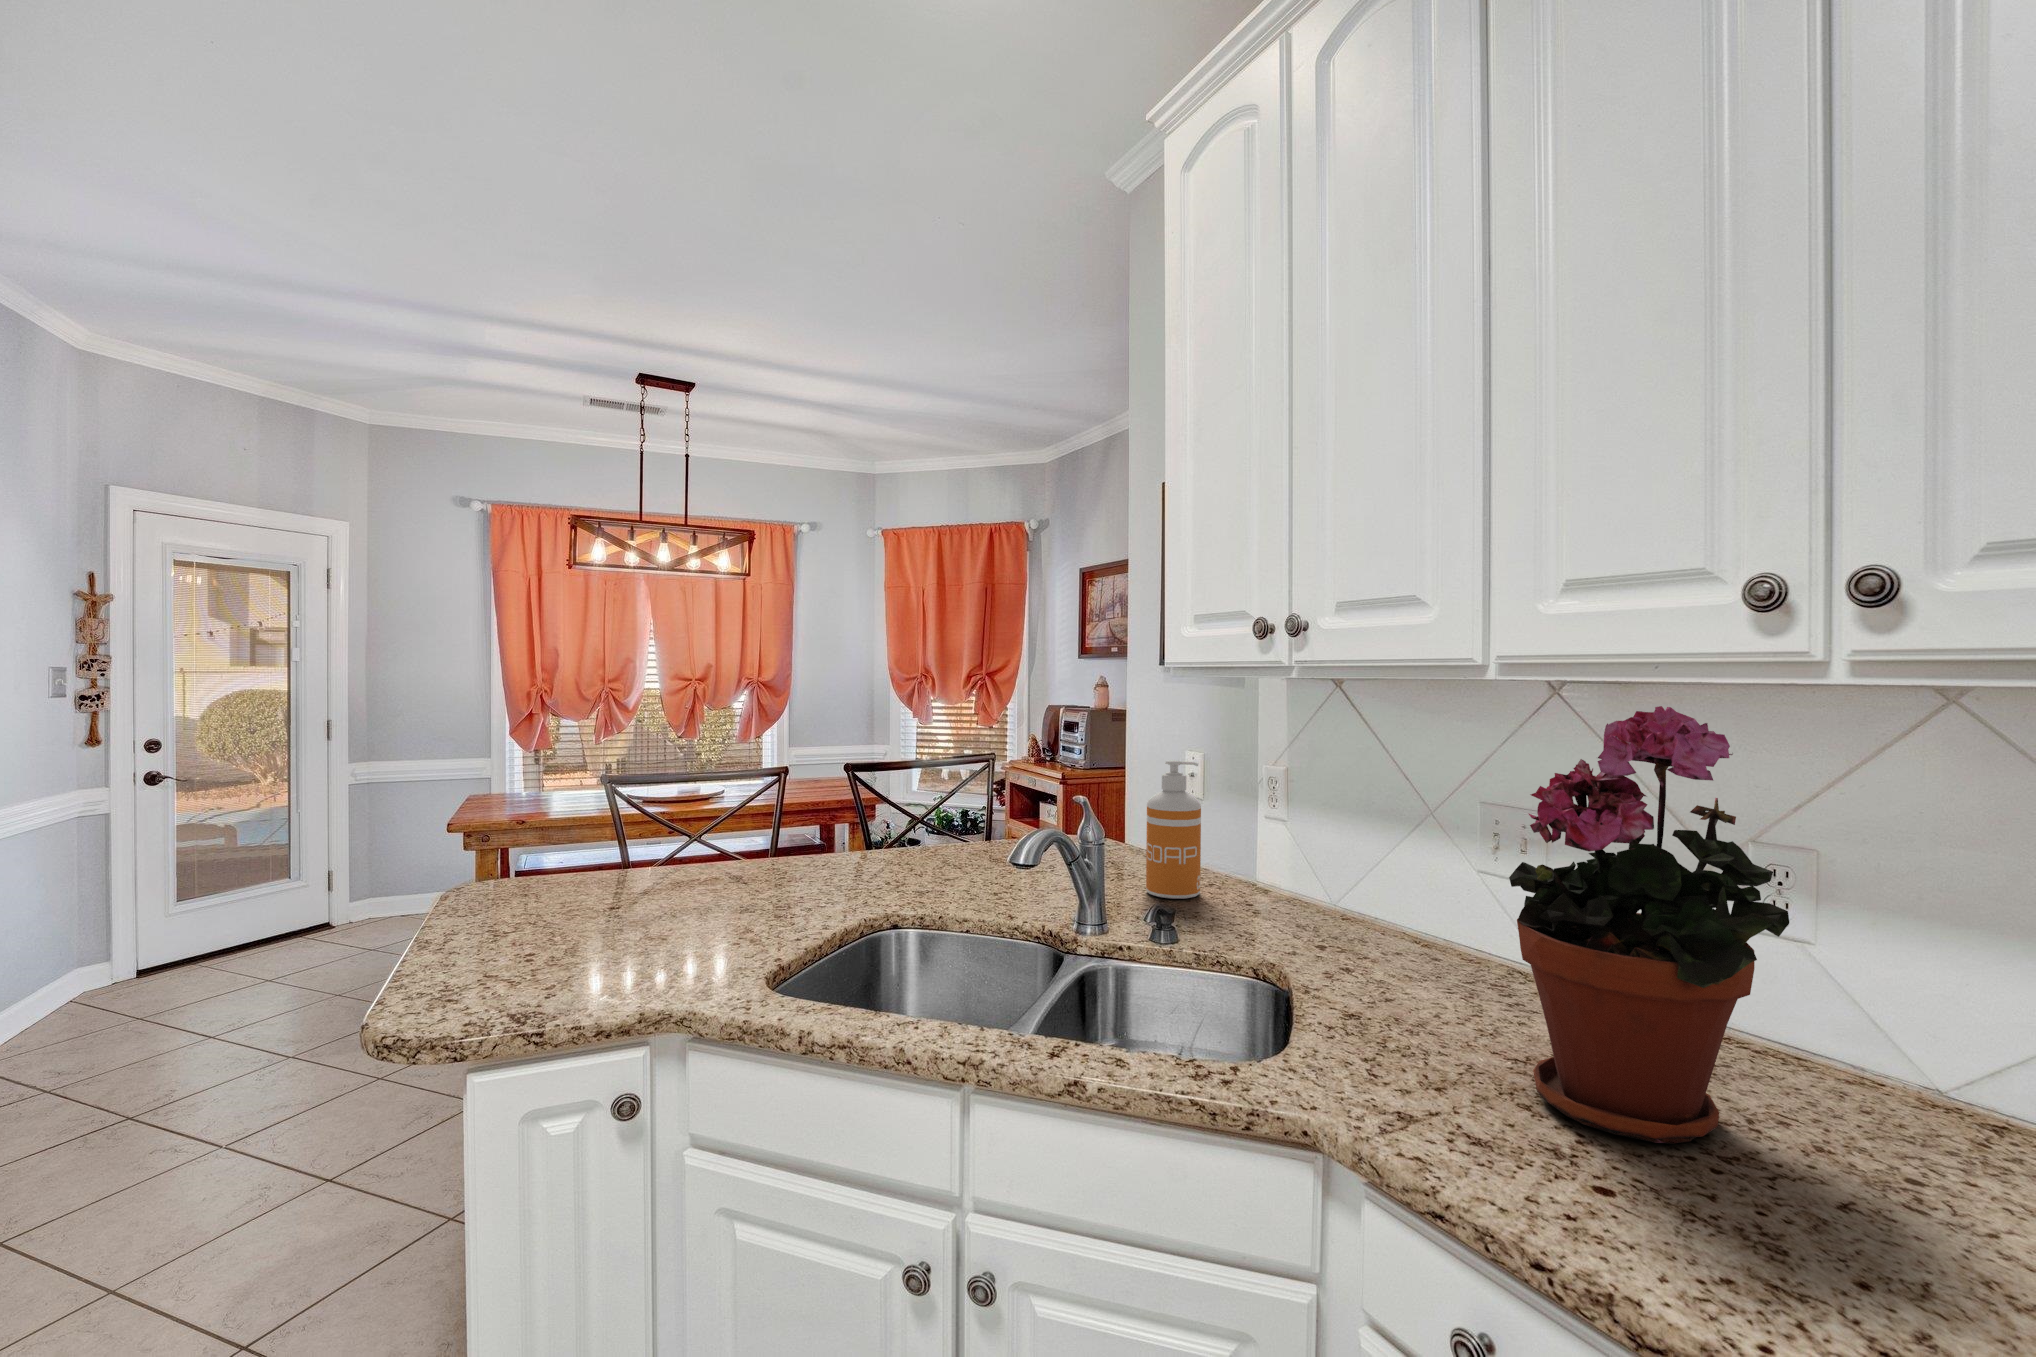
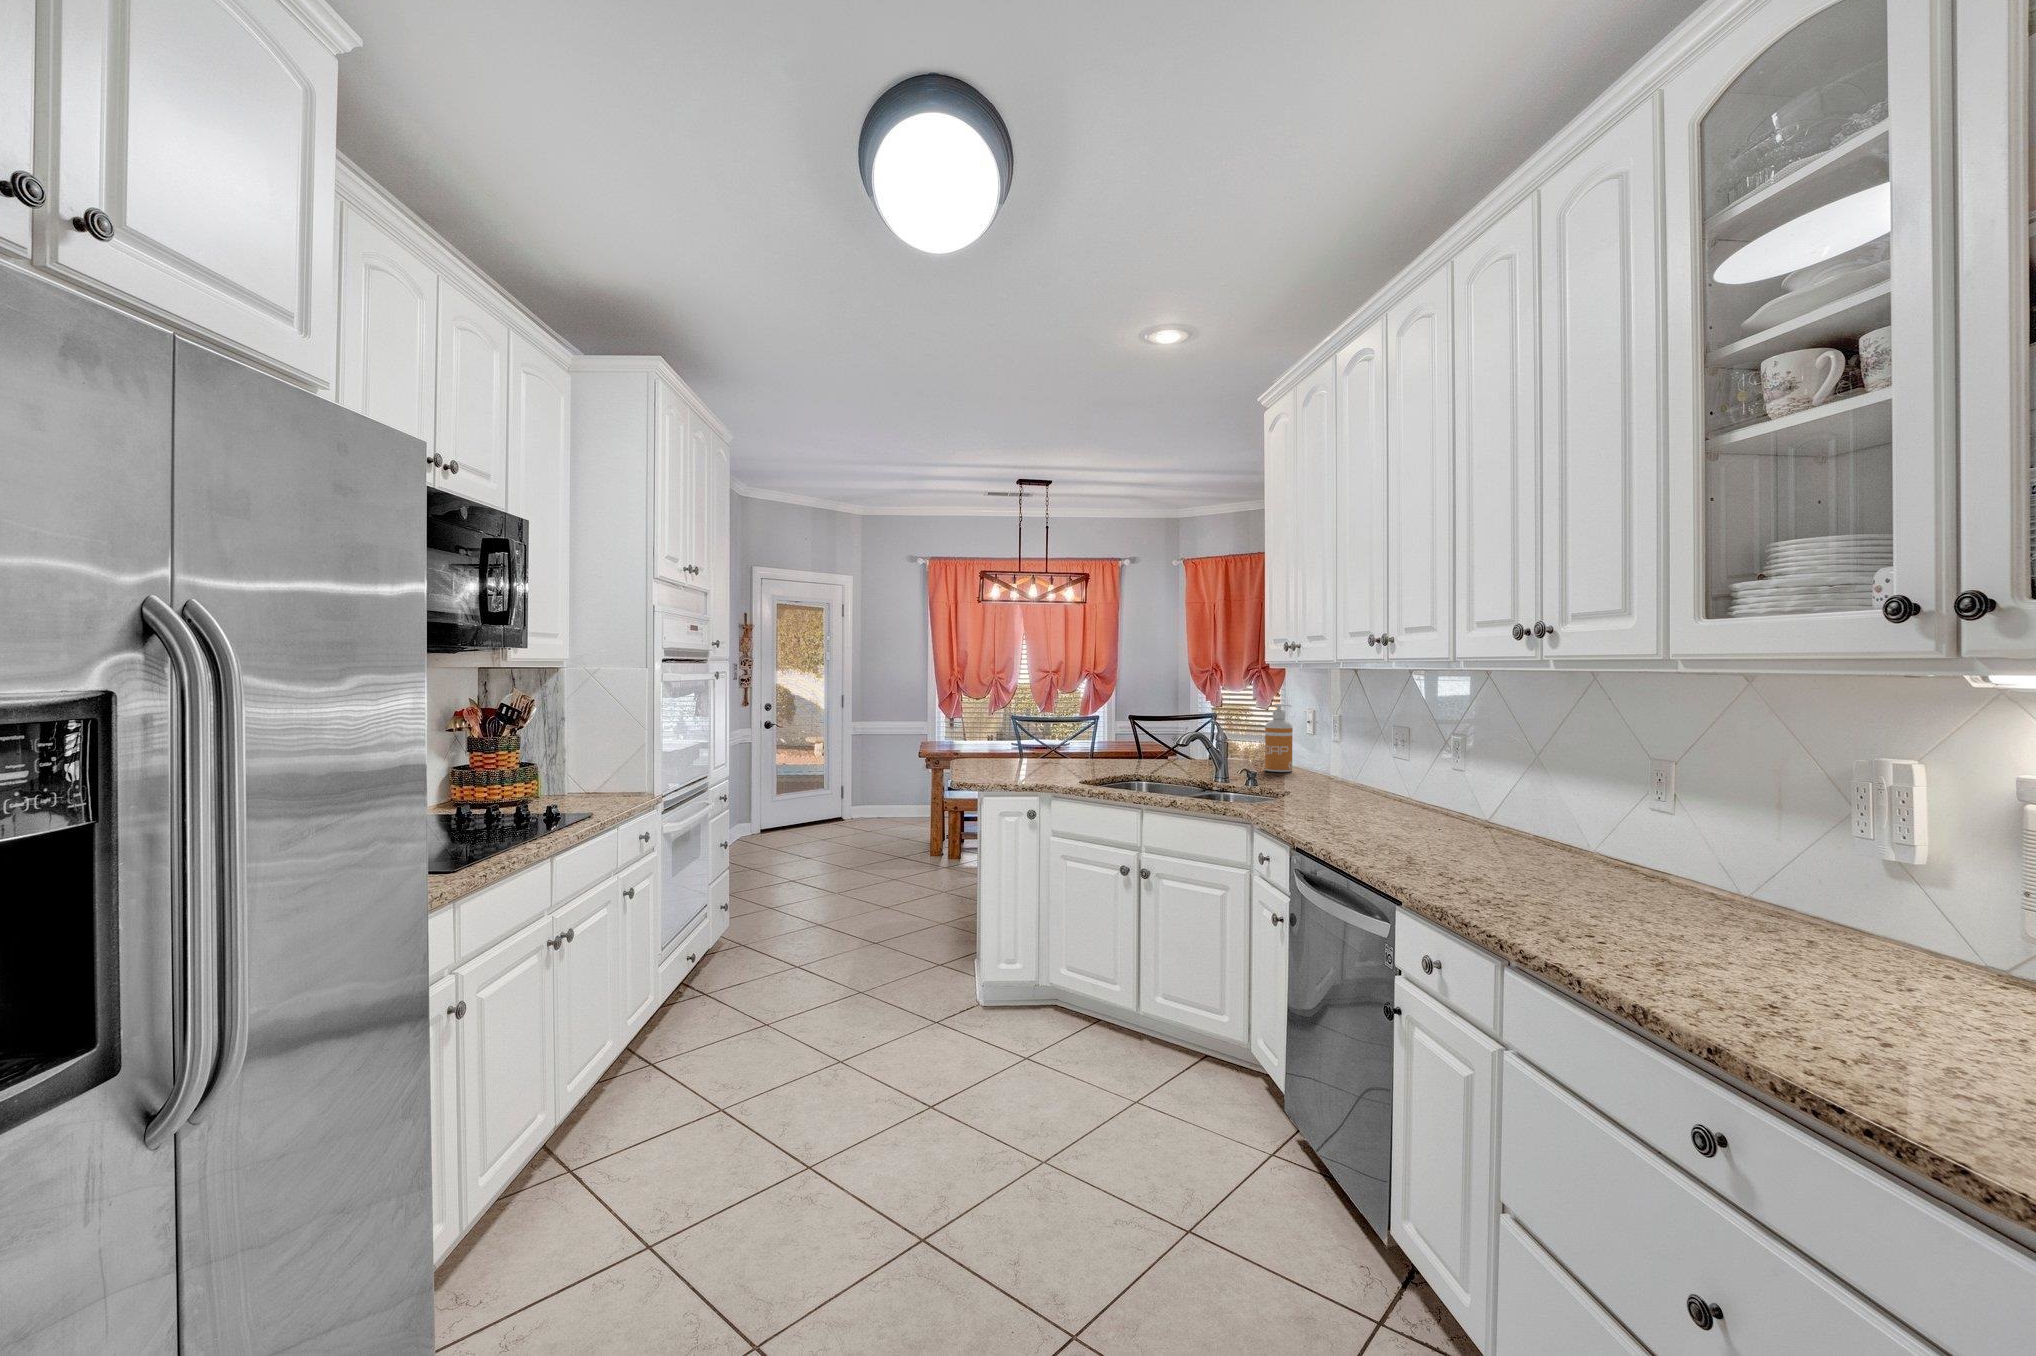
potted plant: present [1509,706,1789,1144] -> none [1327,667,1415,814]

